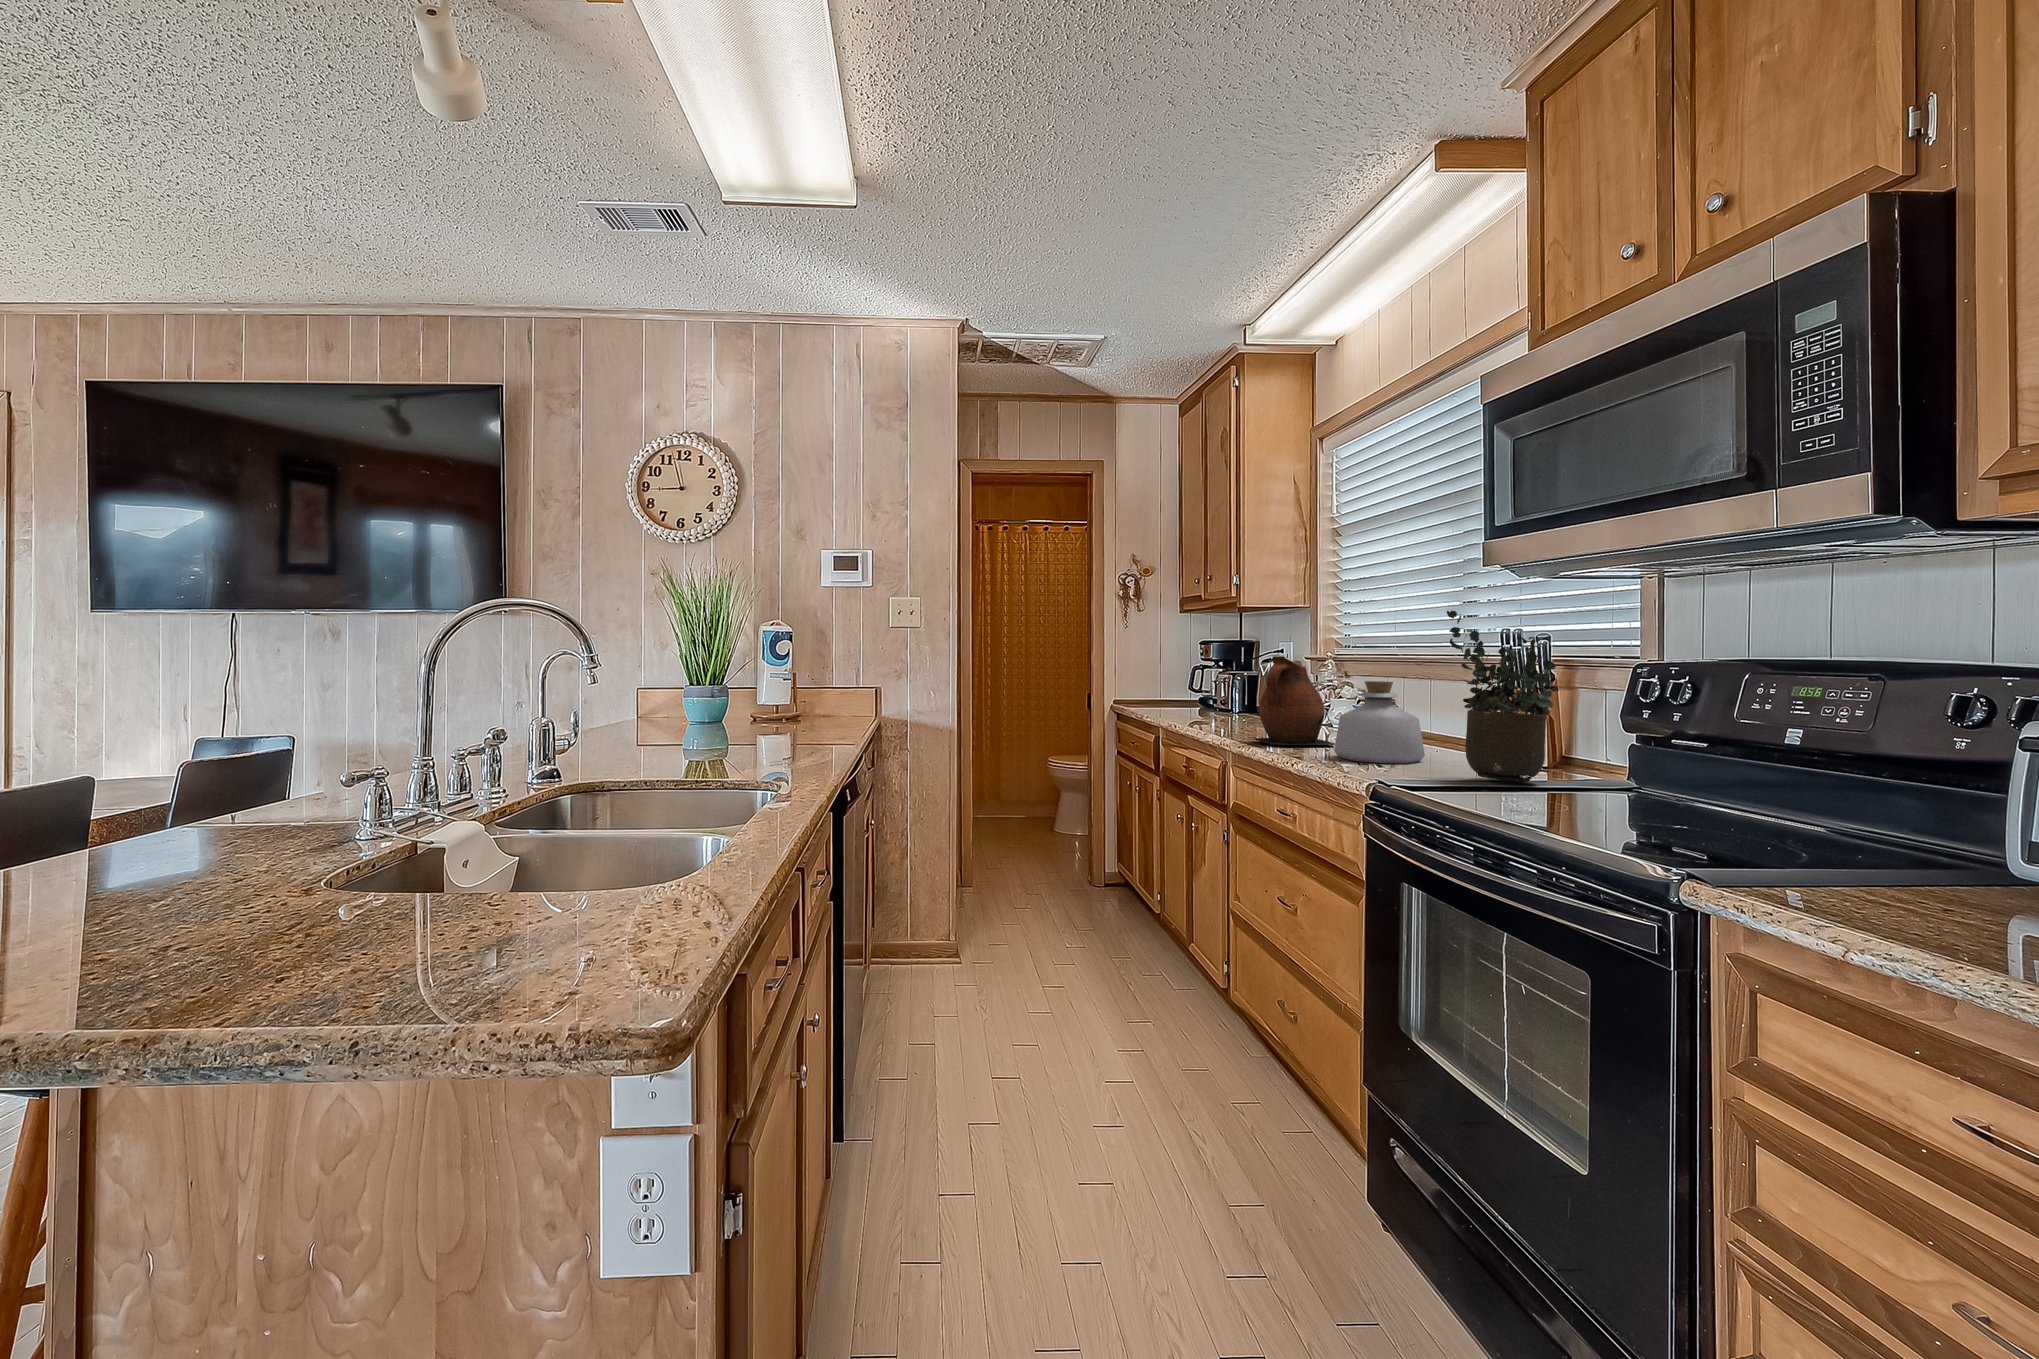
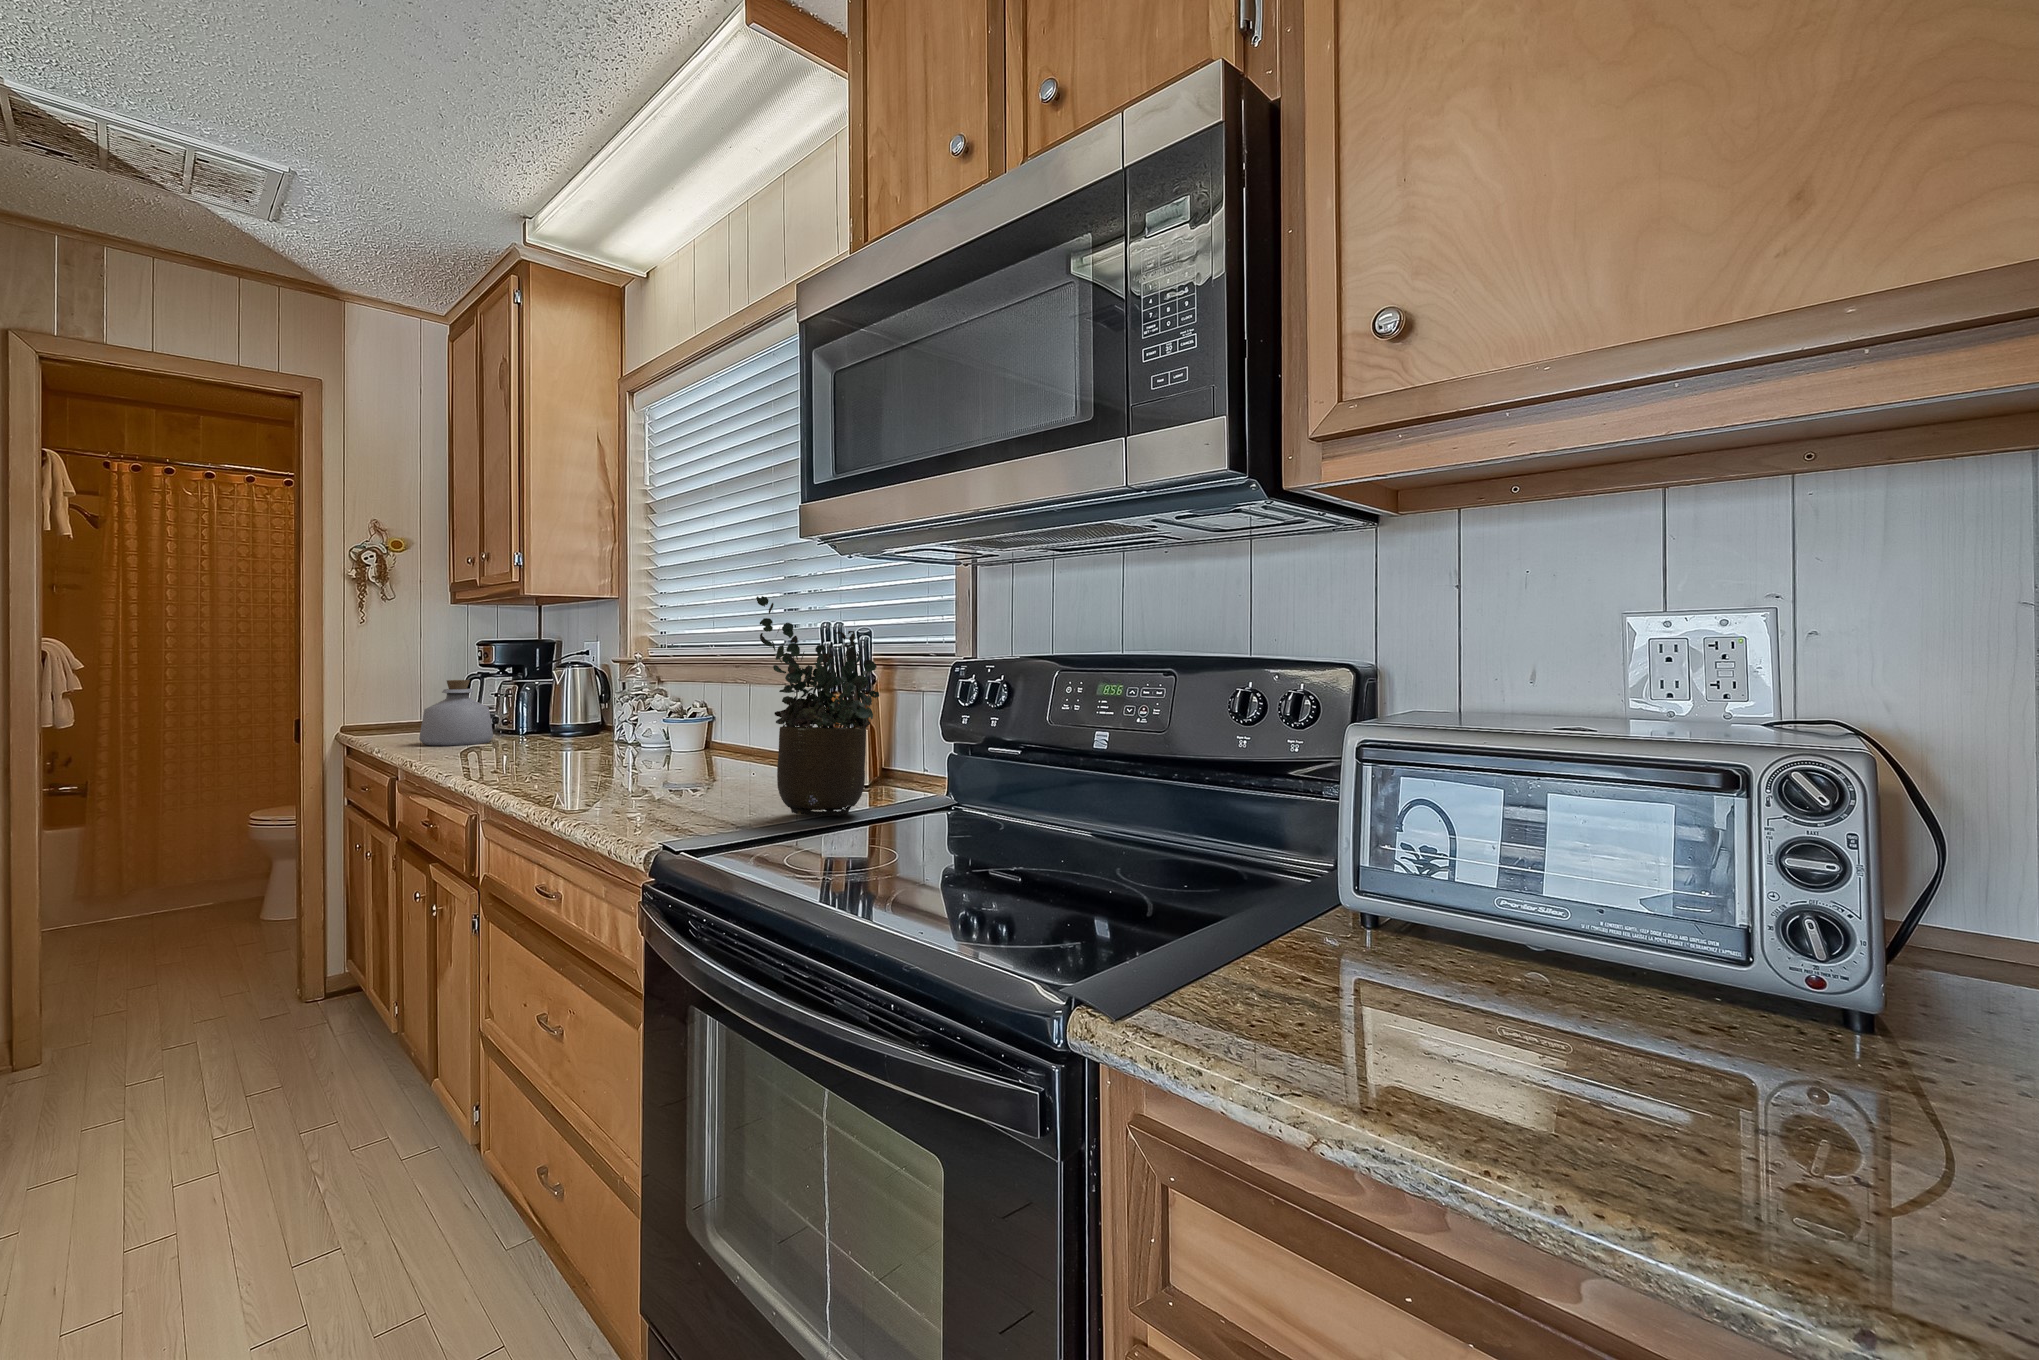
ceramic pitcher: present [1255,656,1335,747] -> none [512,660,632,785]
bottle: present [1334,681,1425,763] -> present [419,680,493,746]

